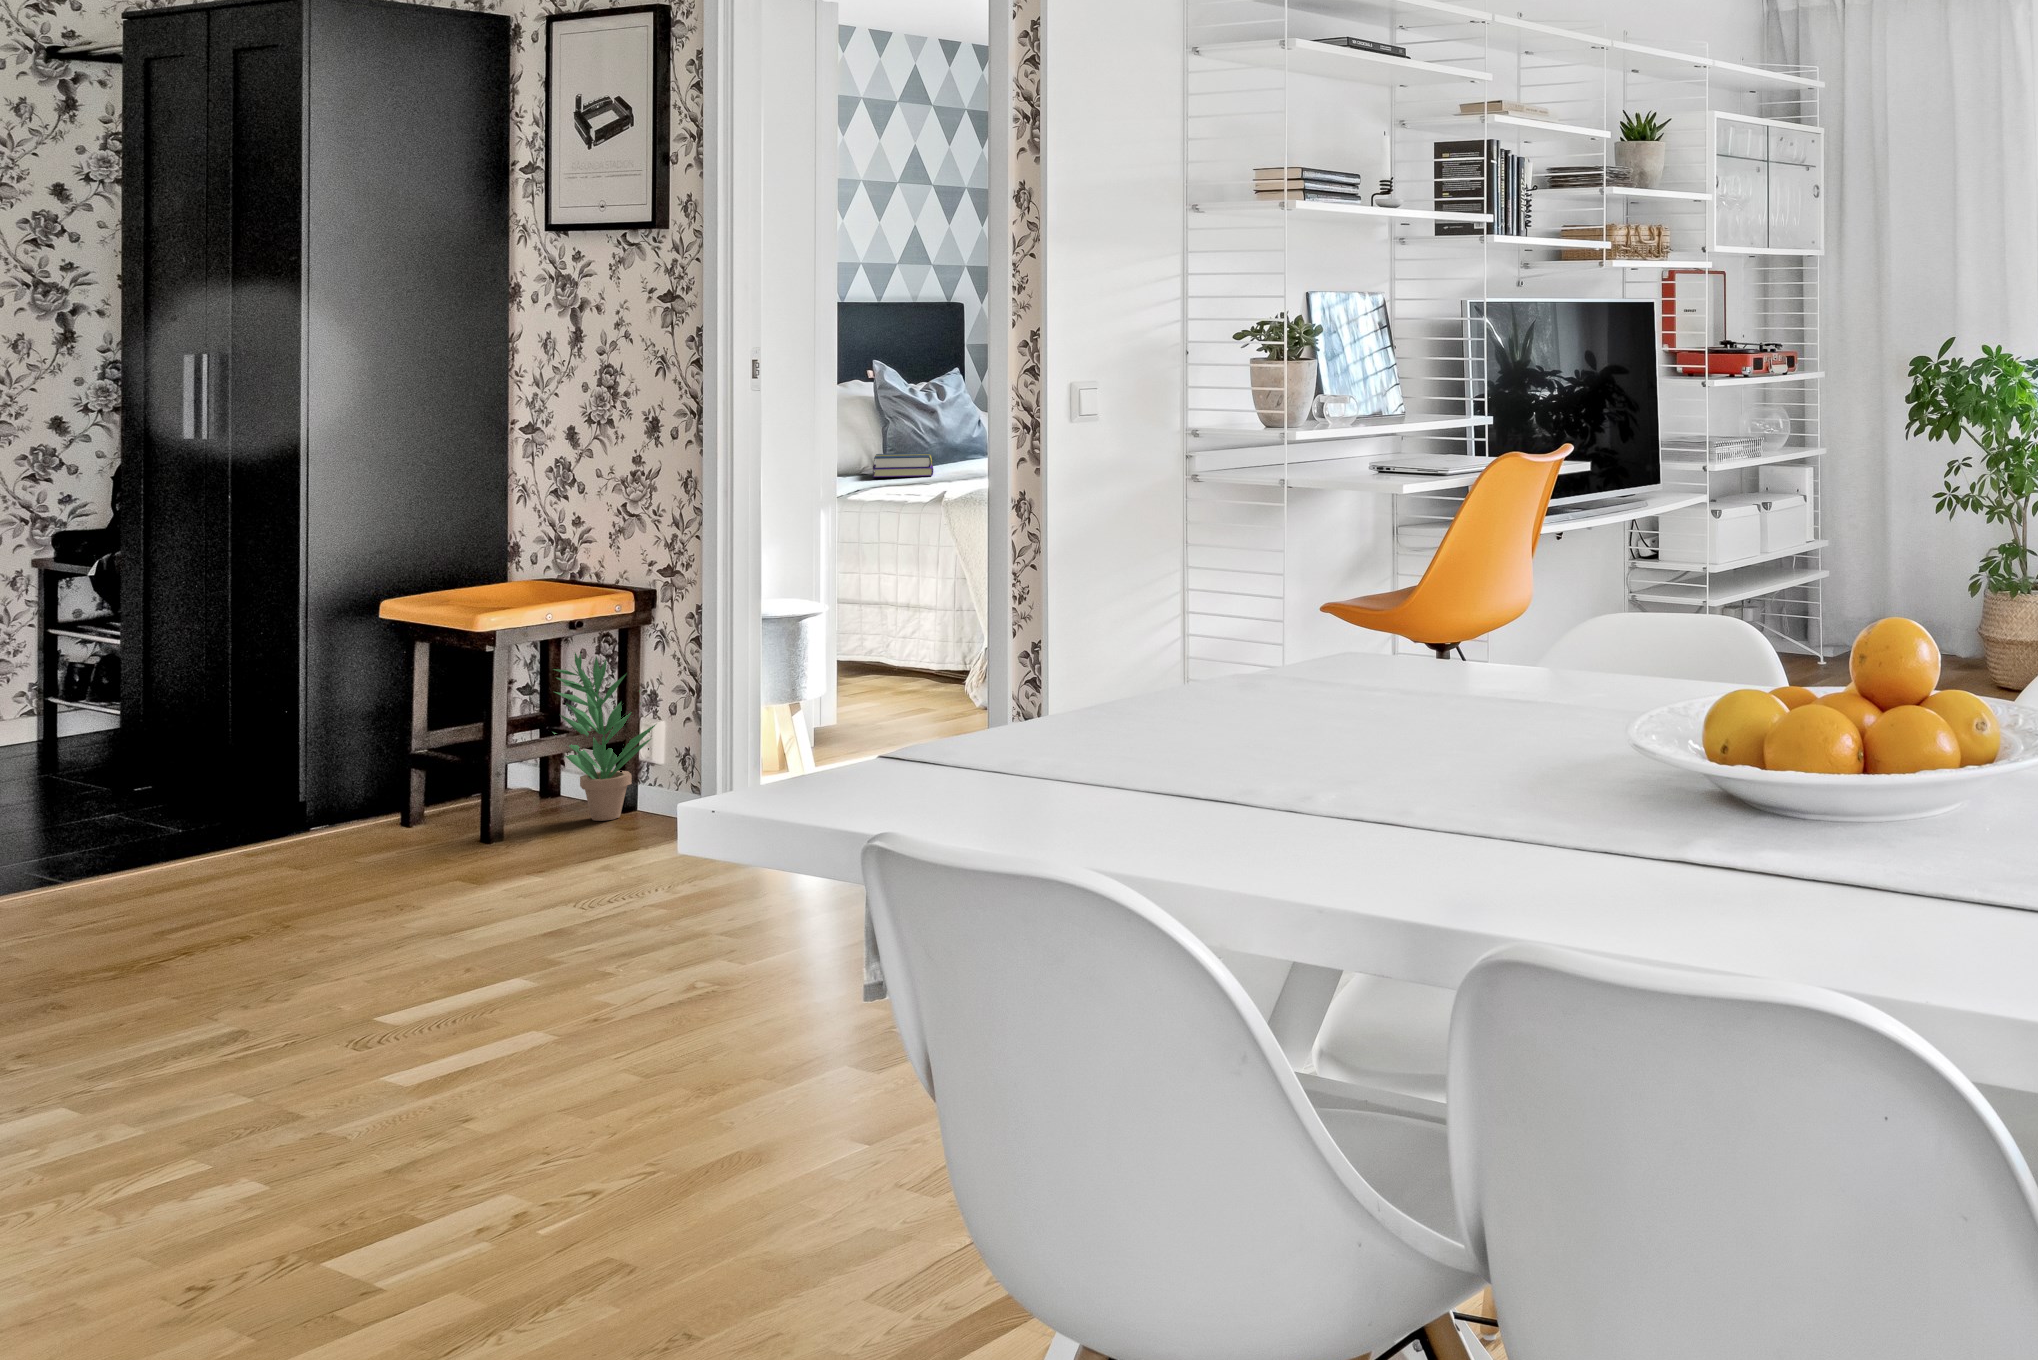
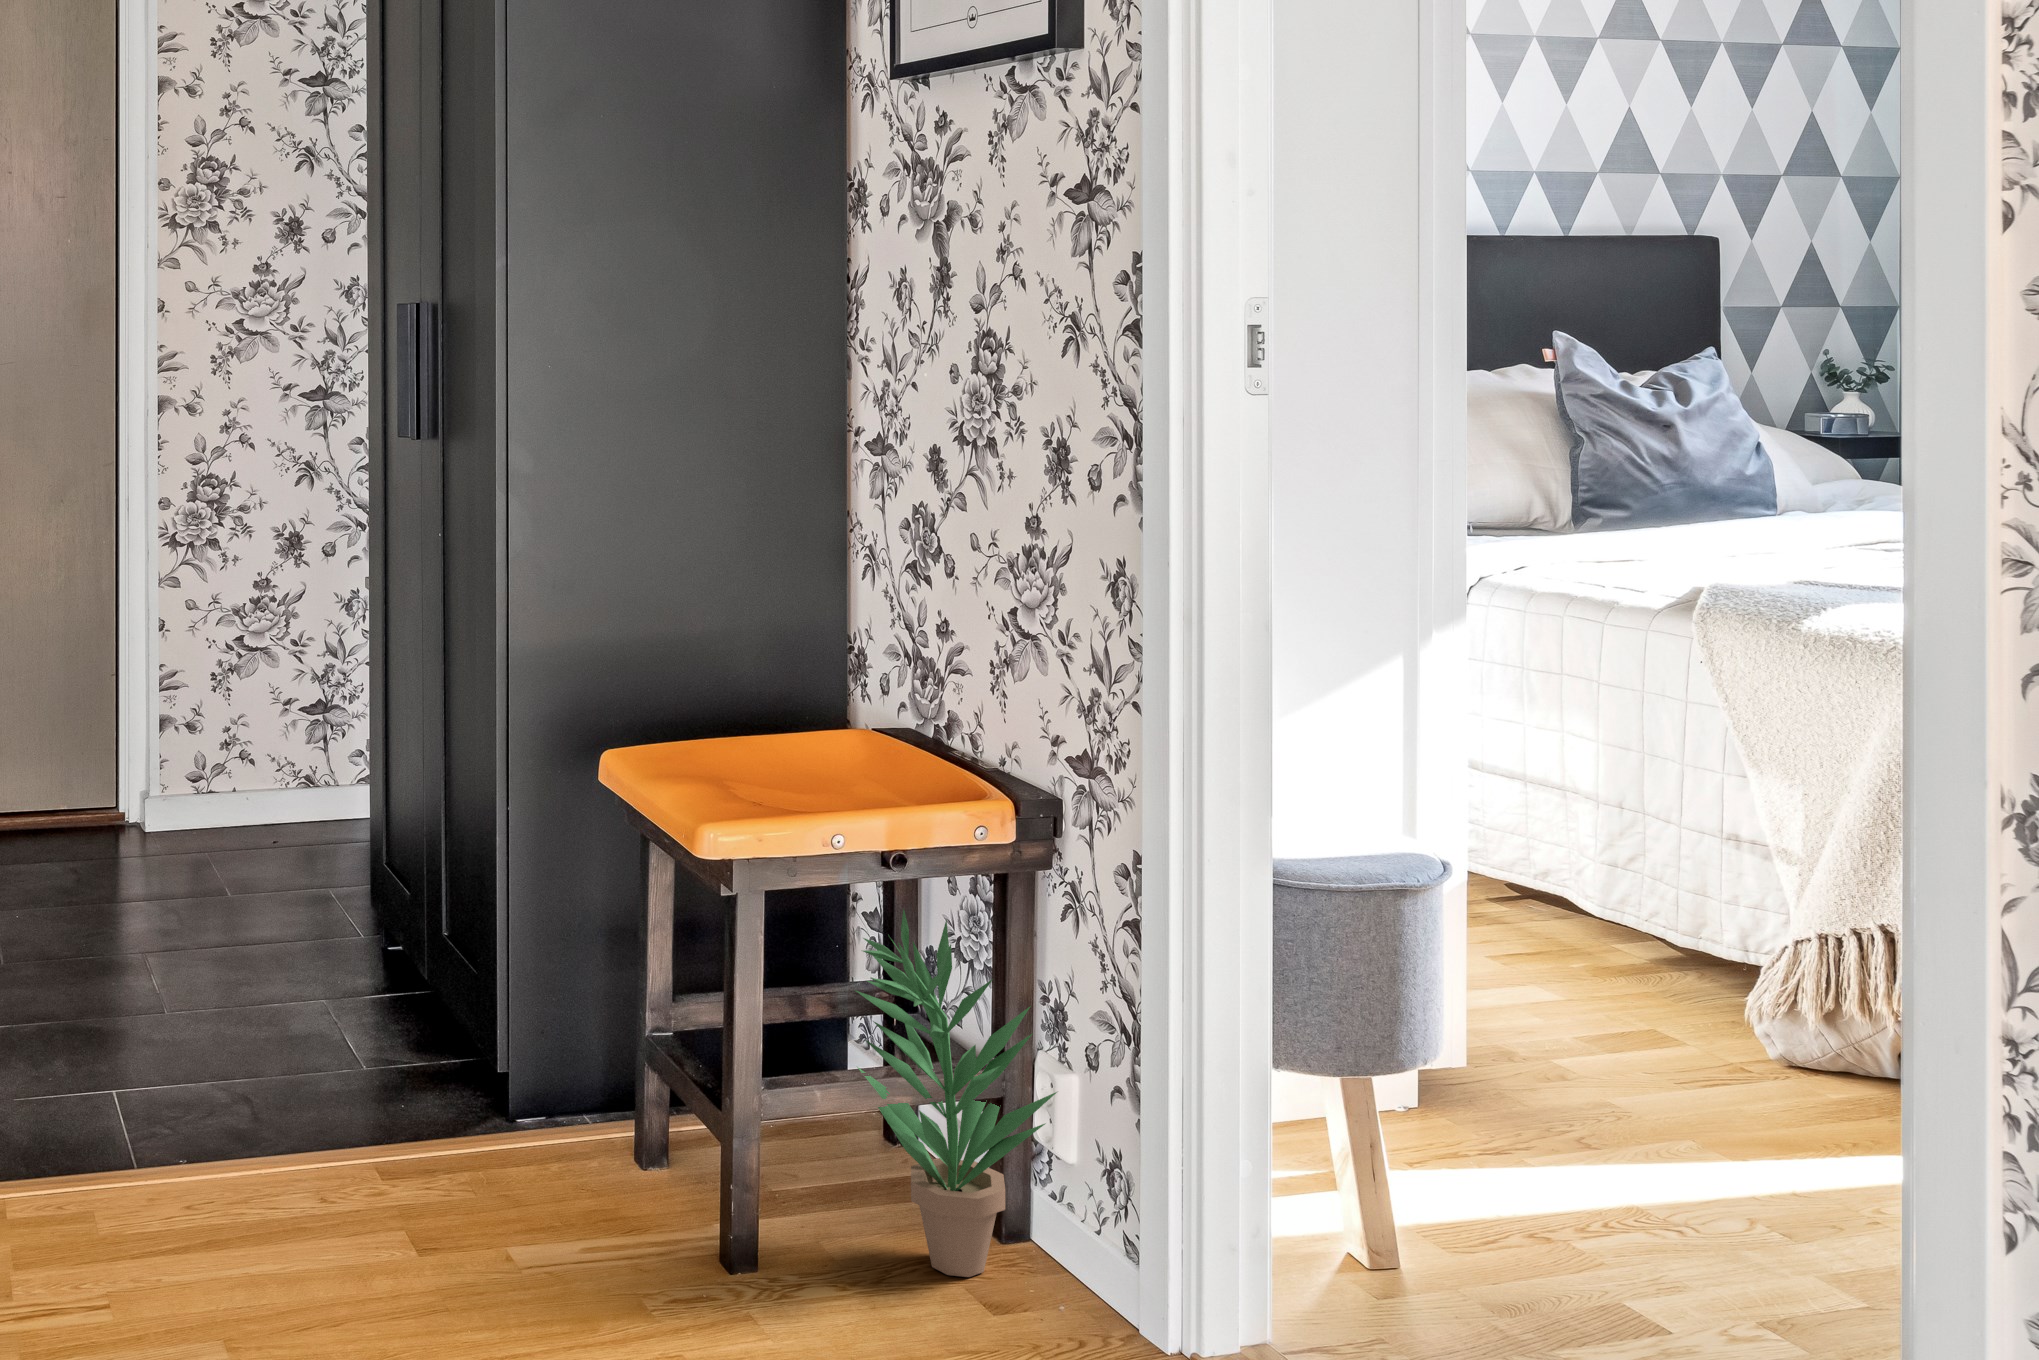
book: present [873,453,933,477] -> none [1552,496,1671,547]

